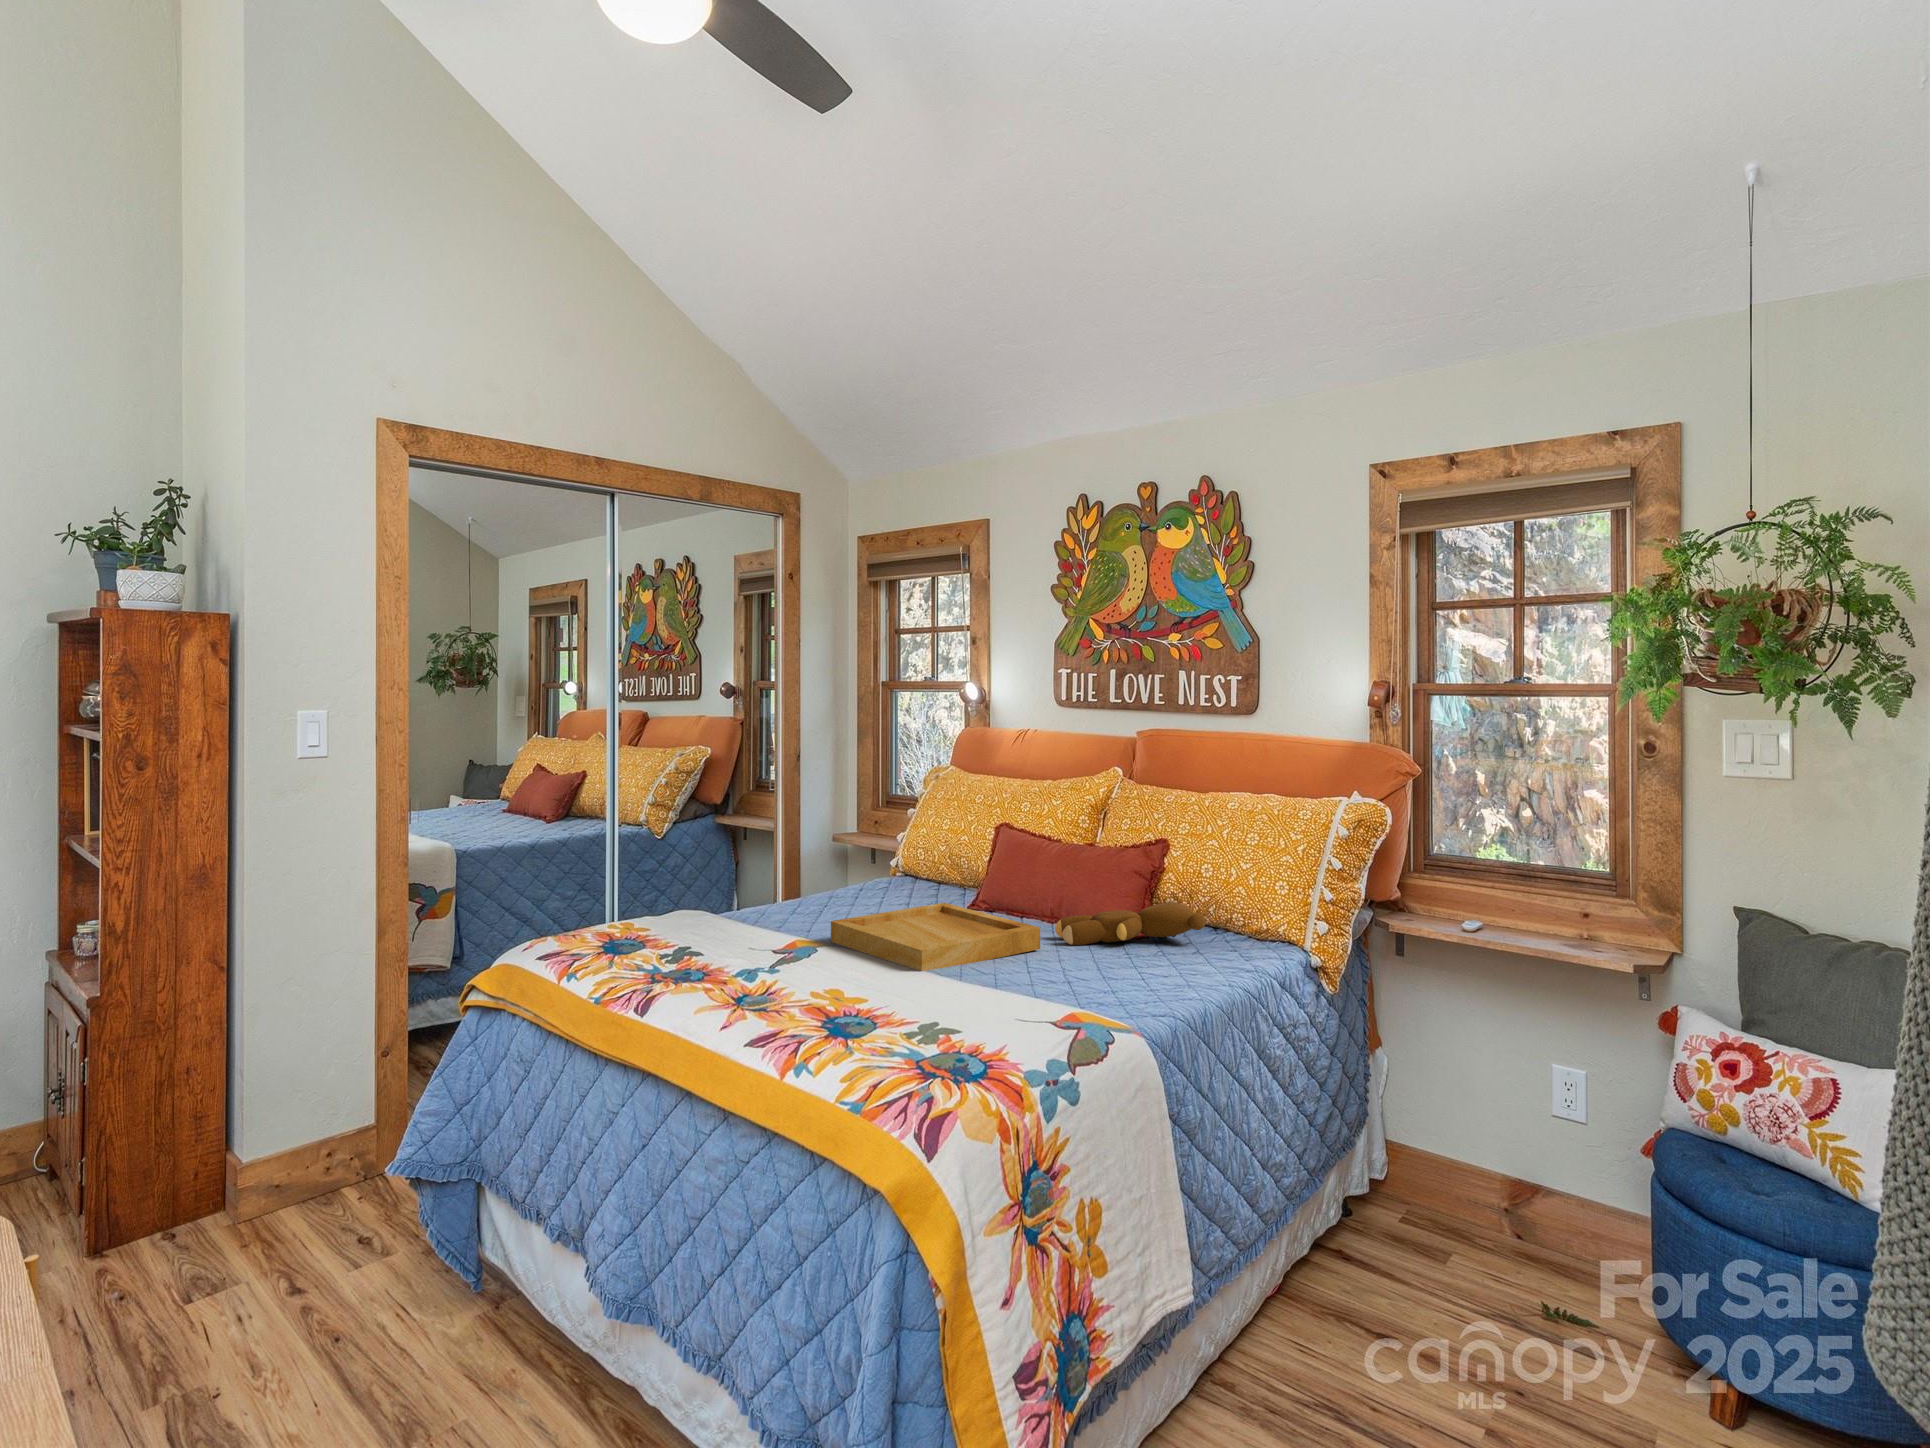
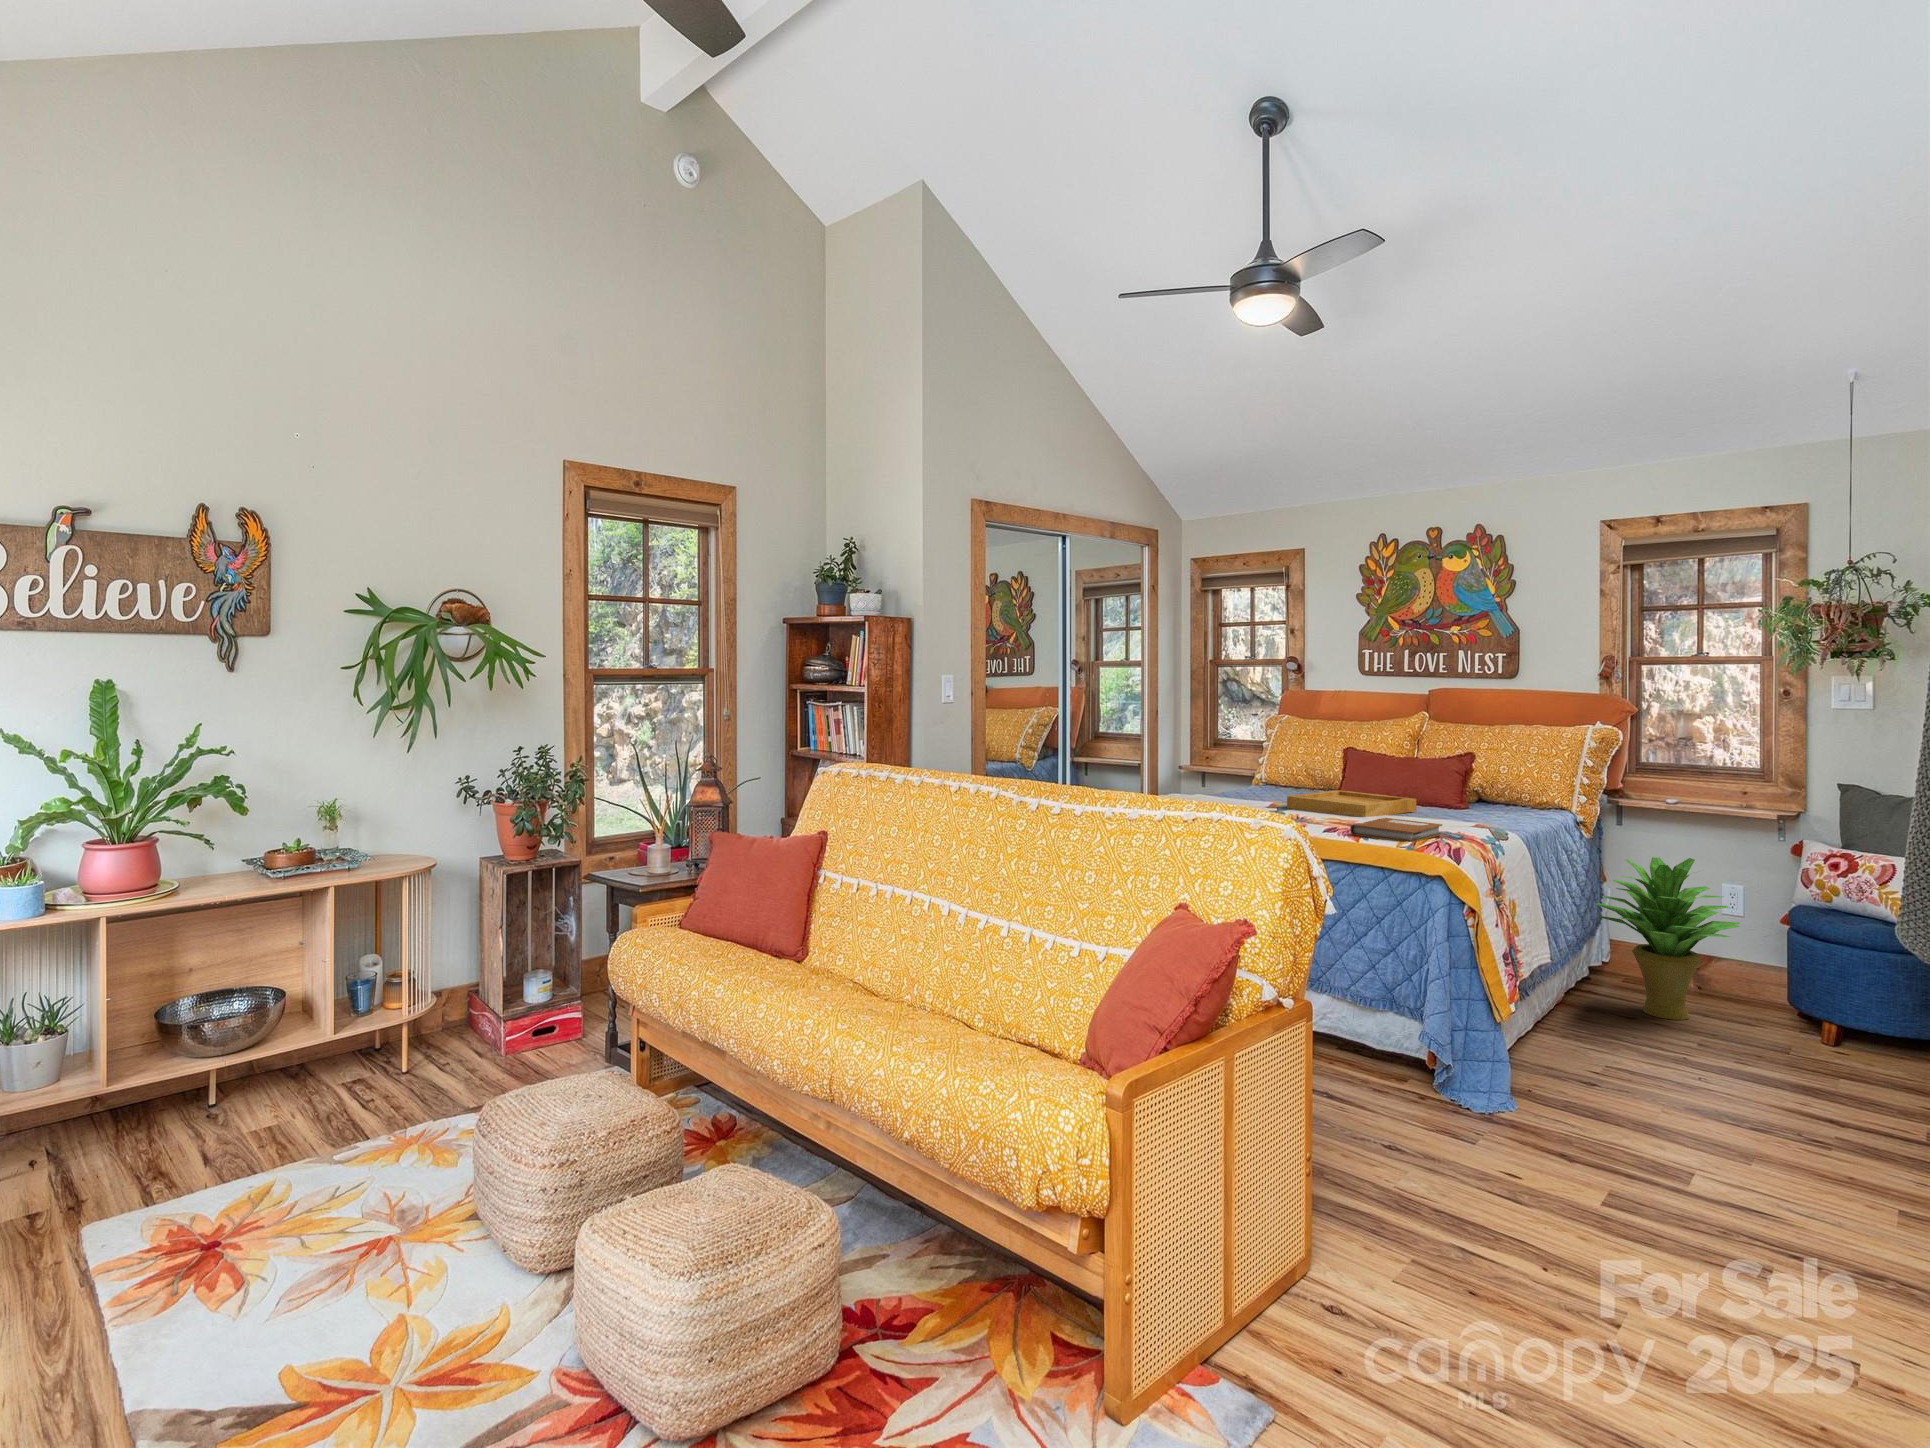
teddy bear: present [1055,902,1206,945] -> none [1416,788,1510,811]
notebook: none [768,1002,959,1088] -> present [1350,818,1442,842]
potted plant: none [1339,1028,1571,1333] -> present [1596,857,1740,1020]

